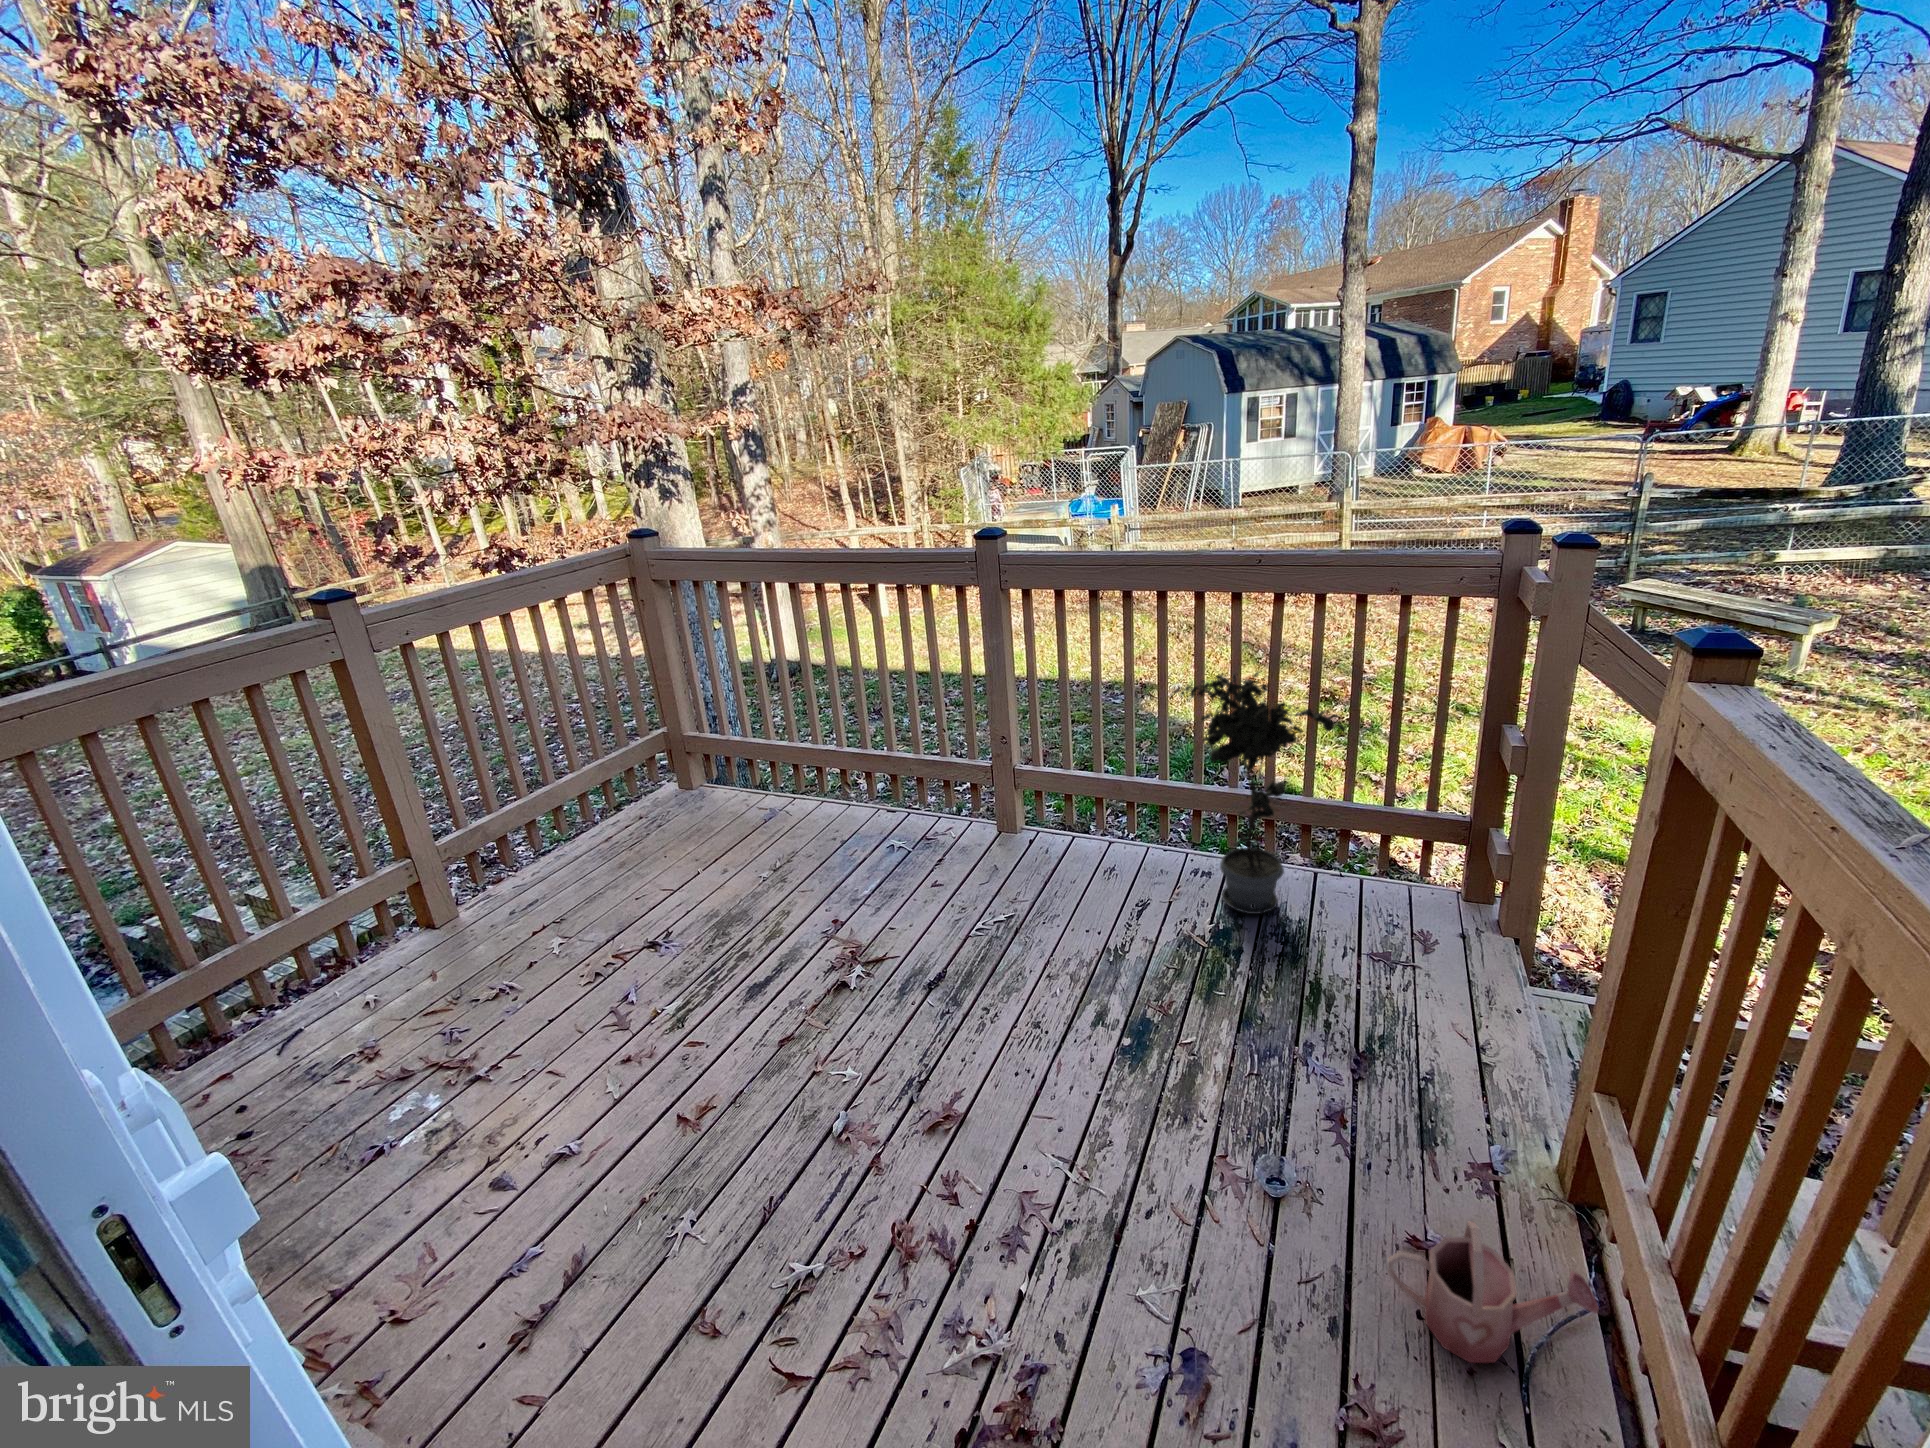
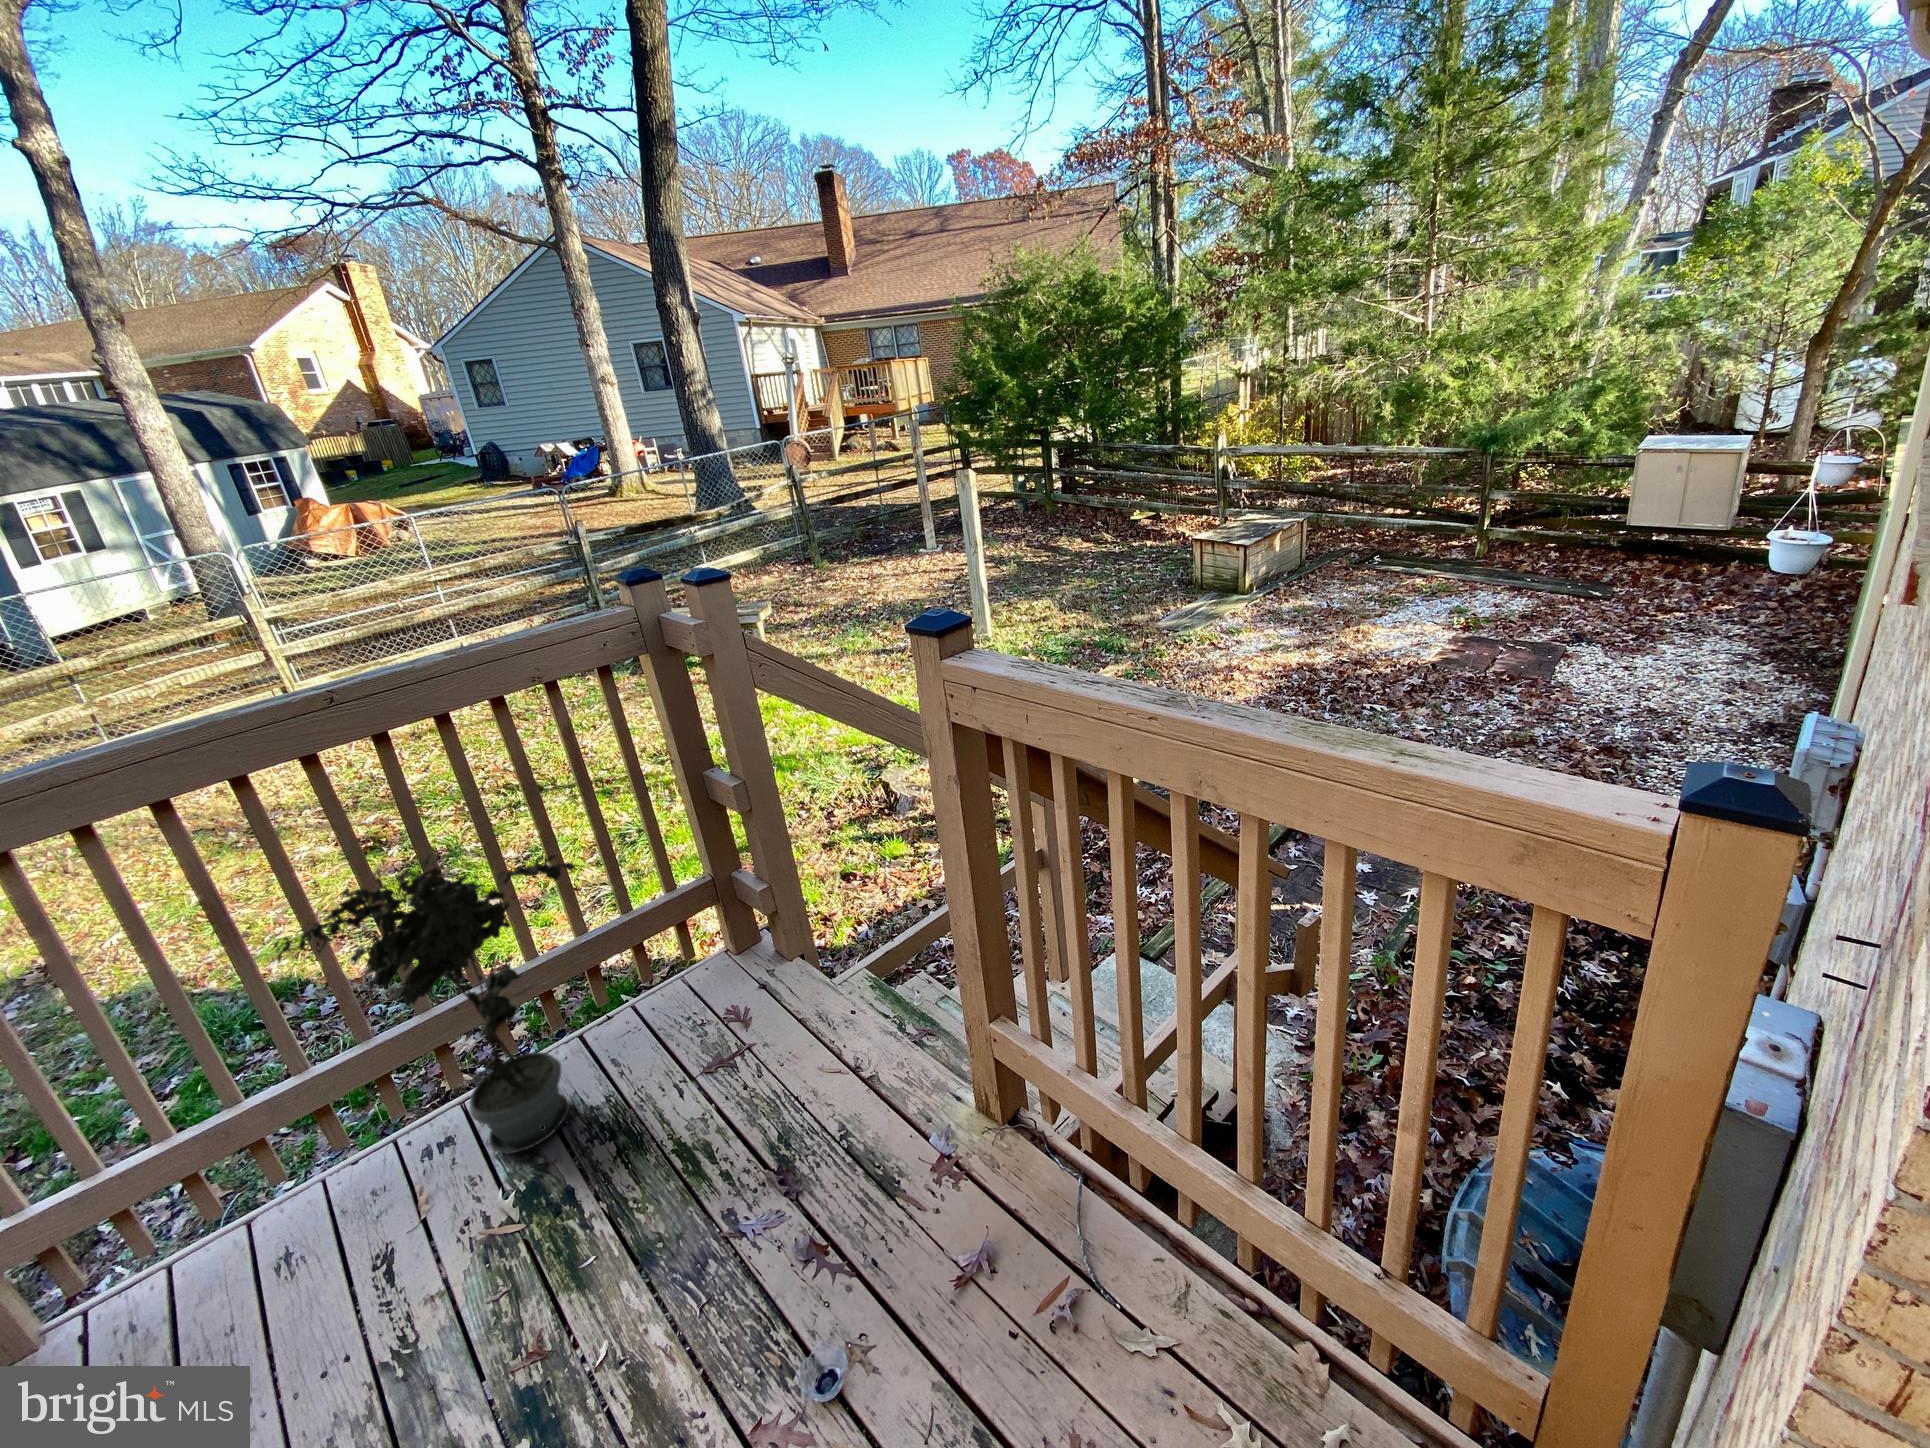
watering can: present [1388,1221,1599,1363] -> none [975,1176,1100,1344]

